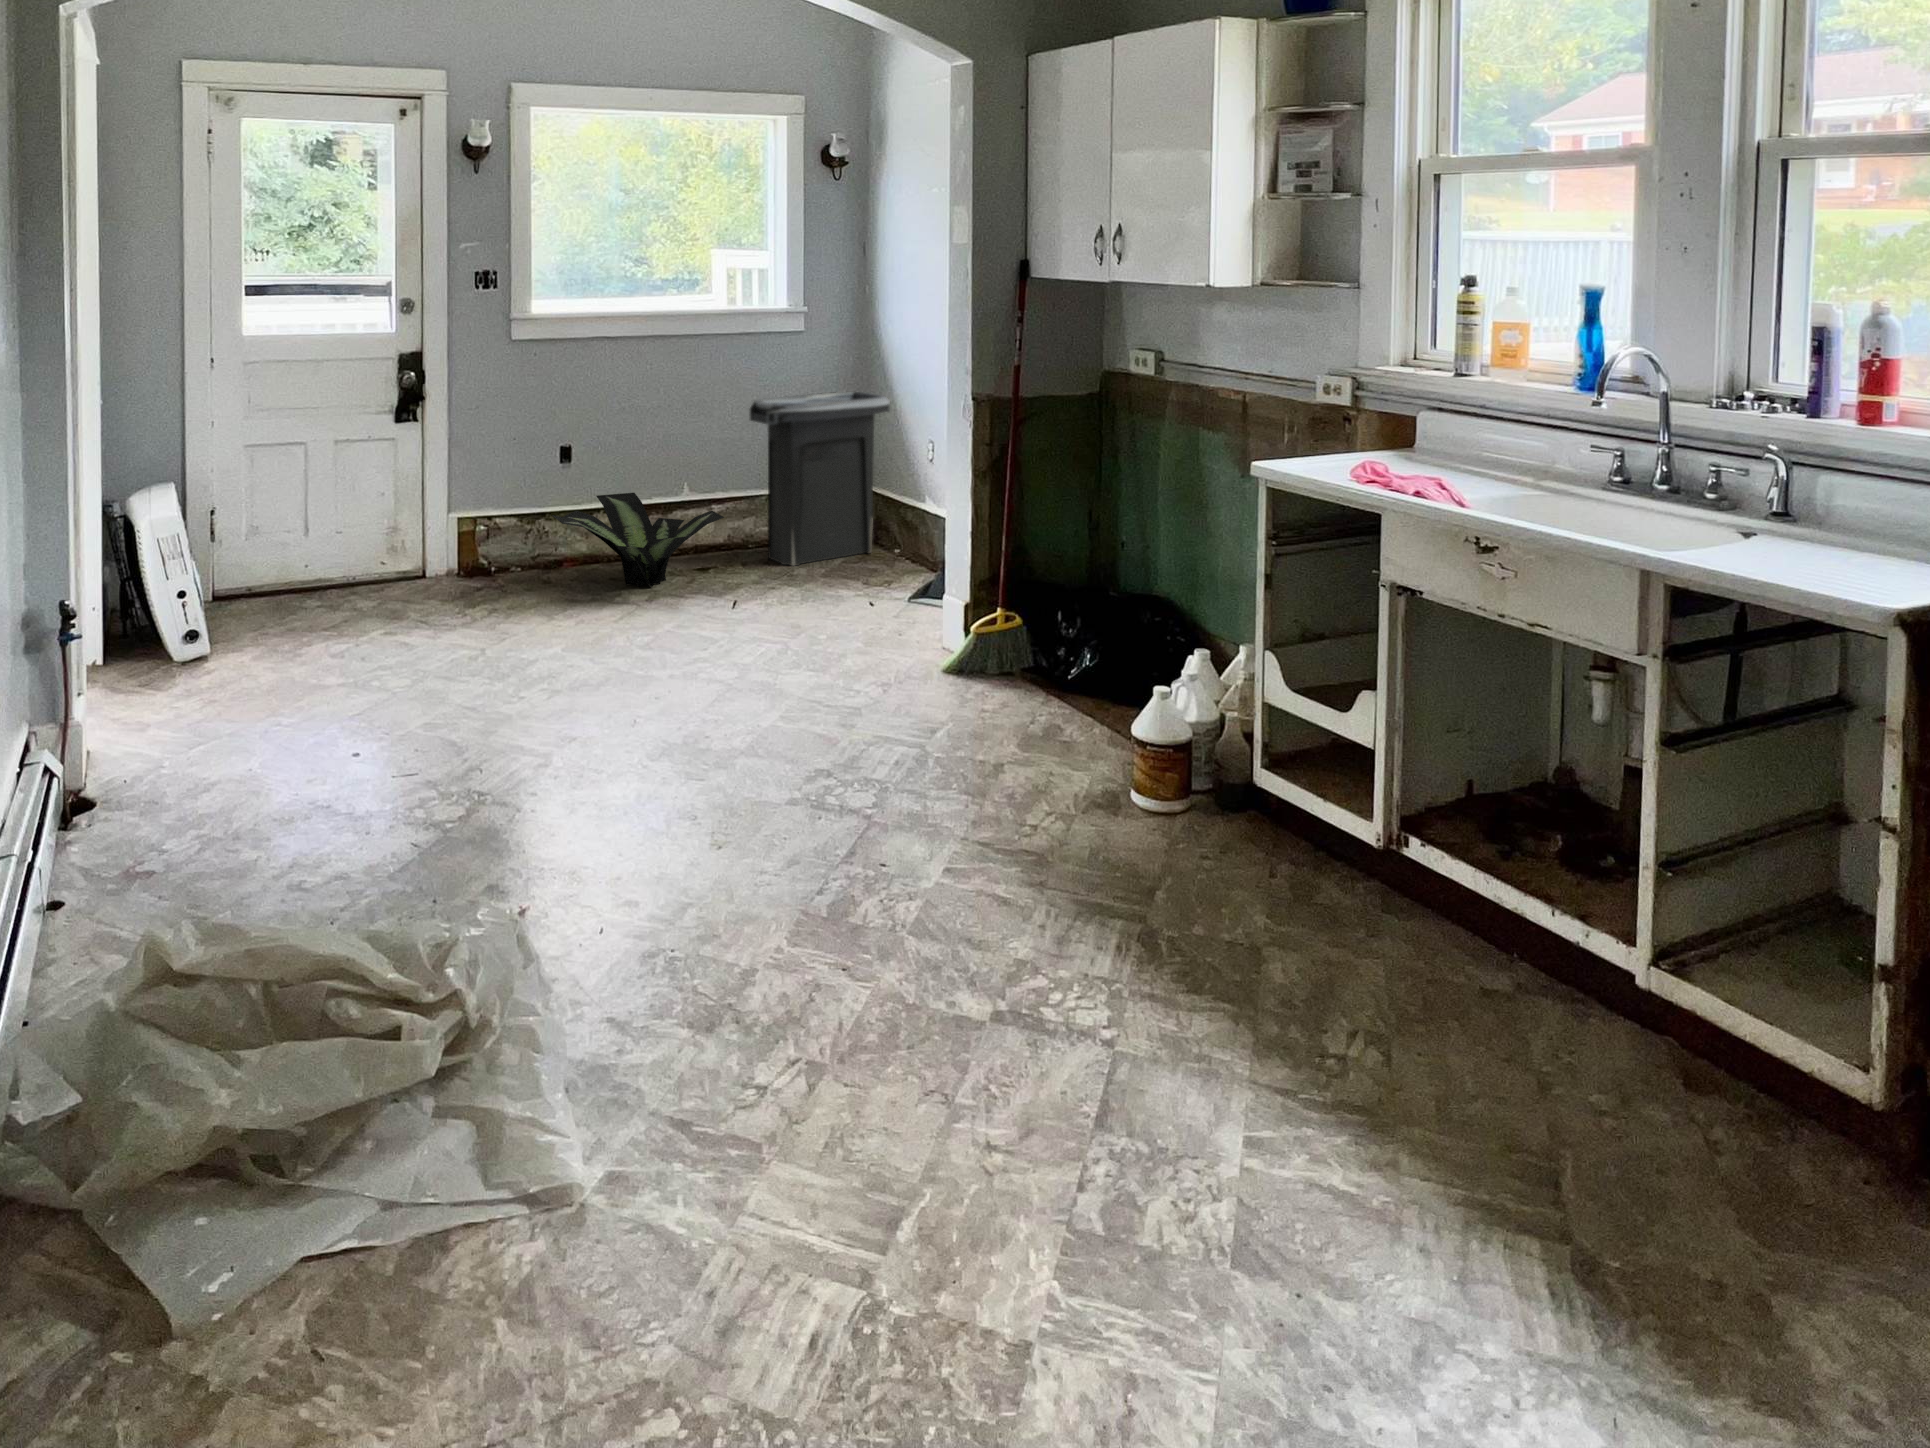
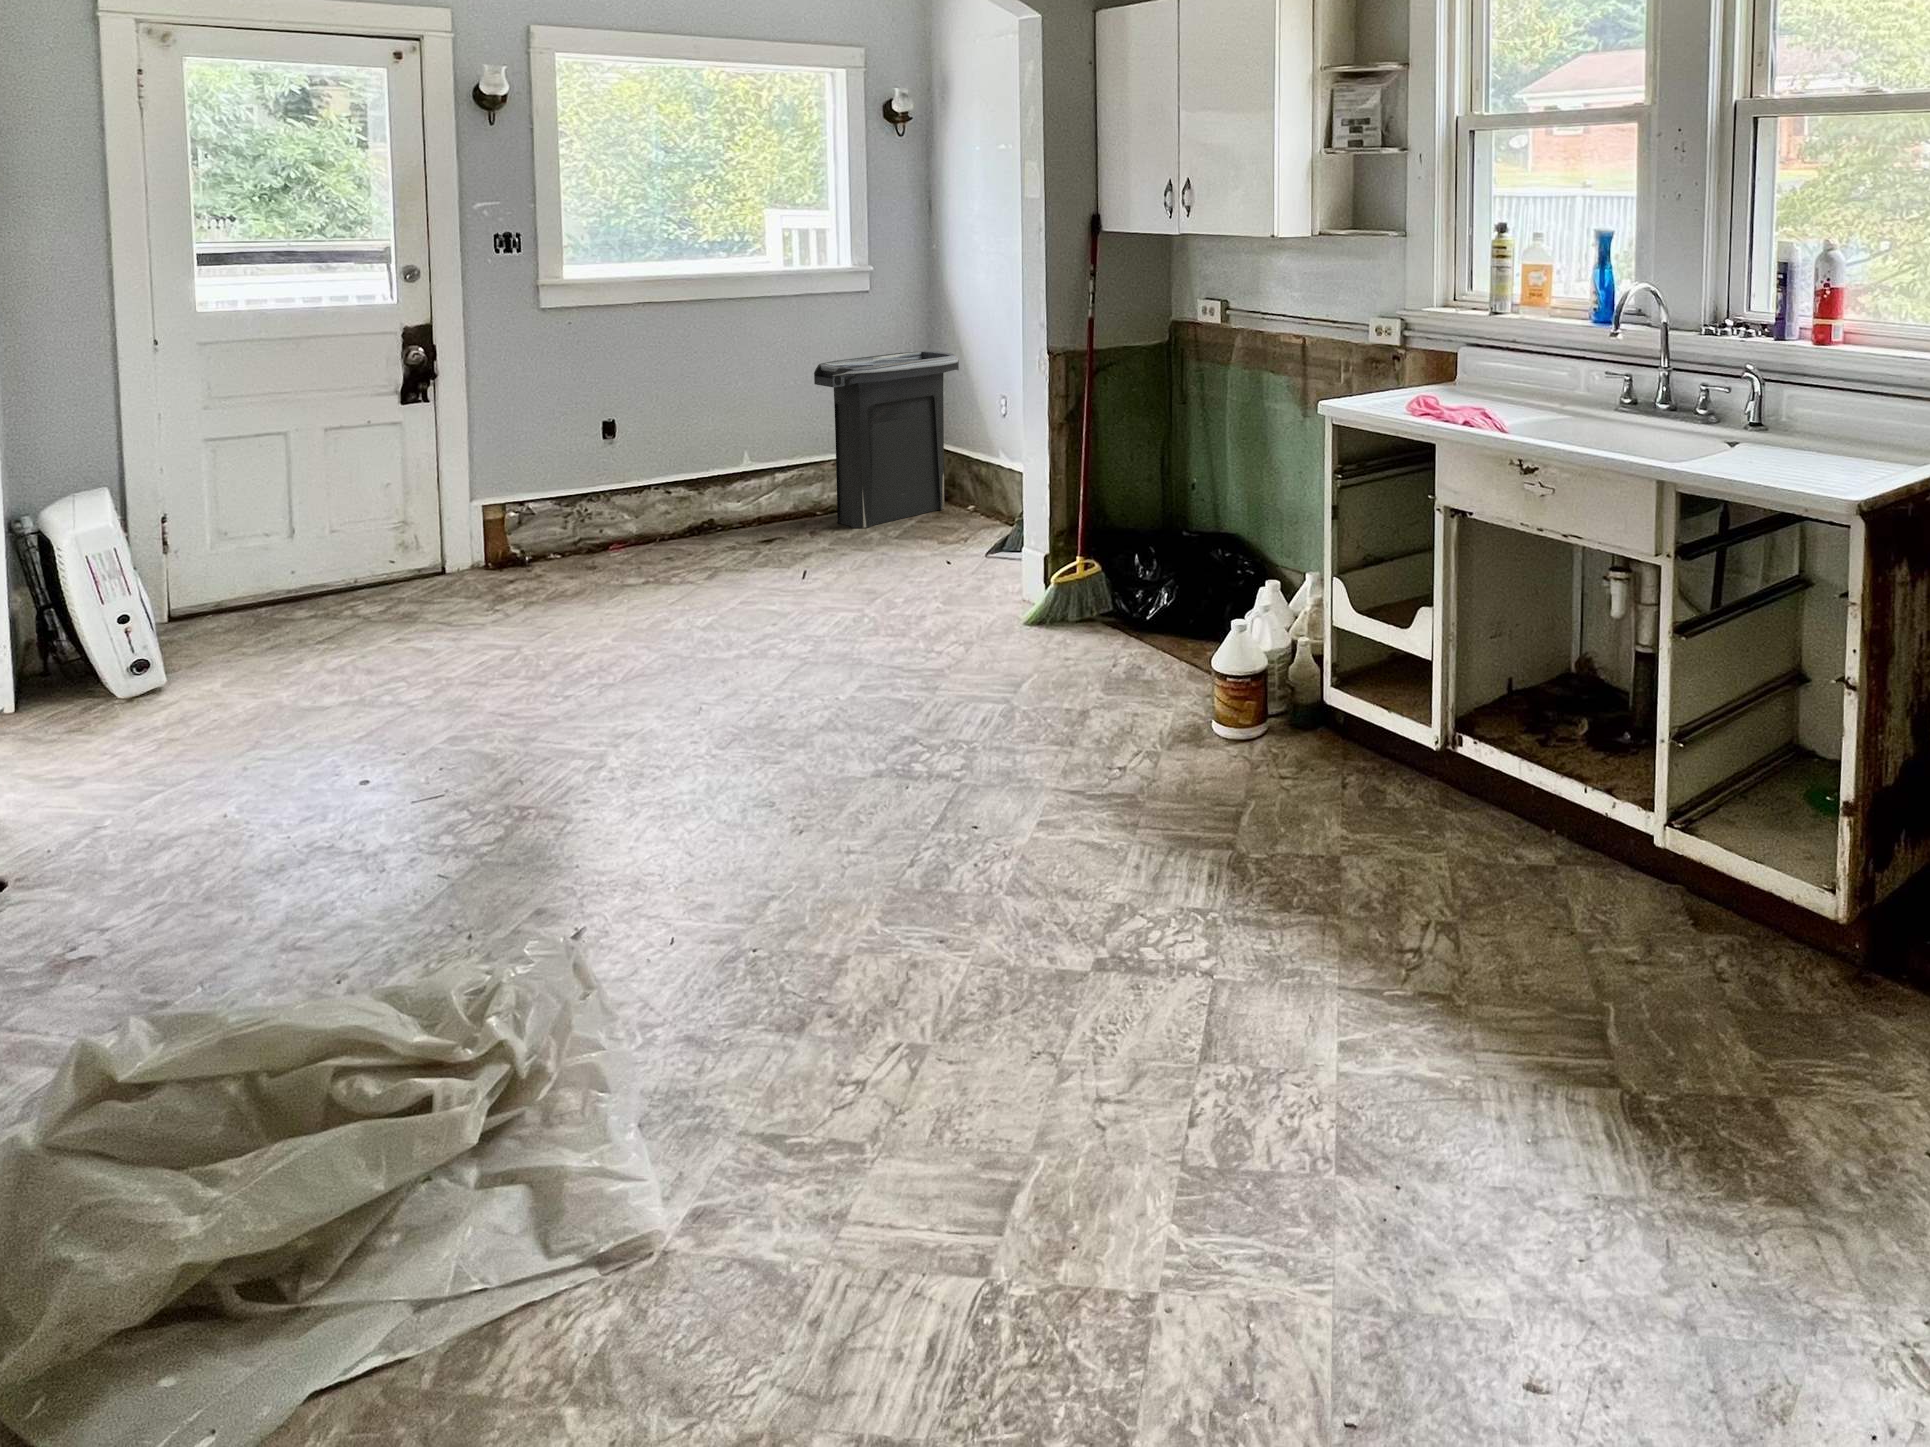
potted plant: present [552,493,724,587] -> none [598,464,791,563]

